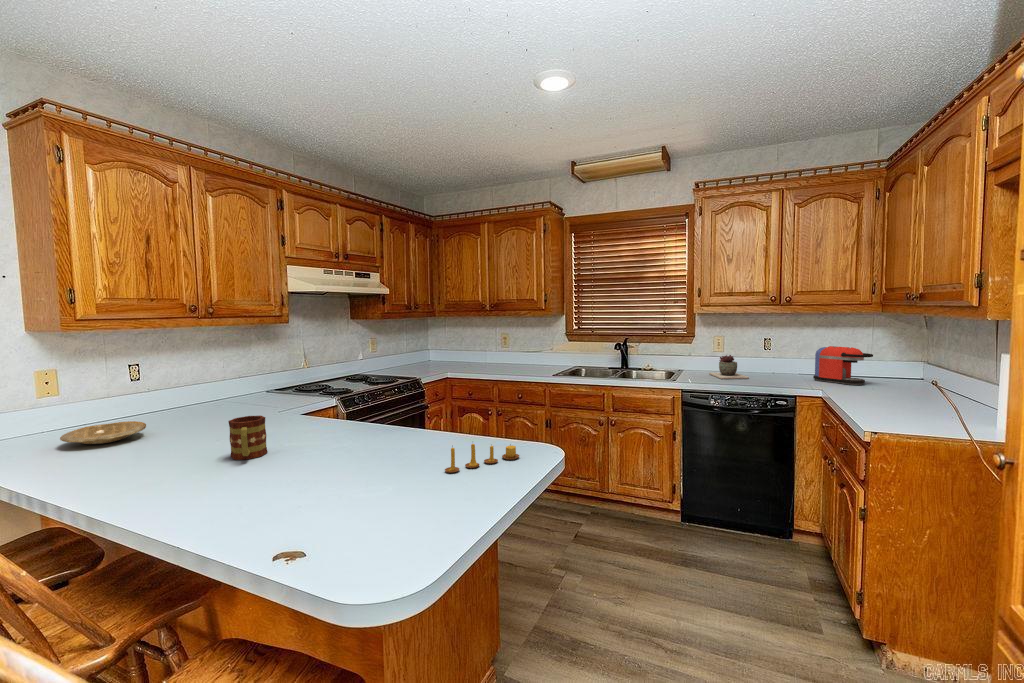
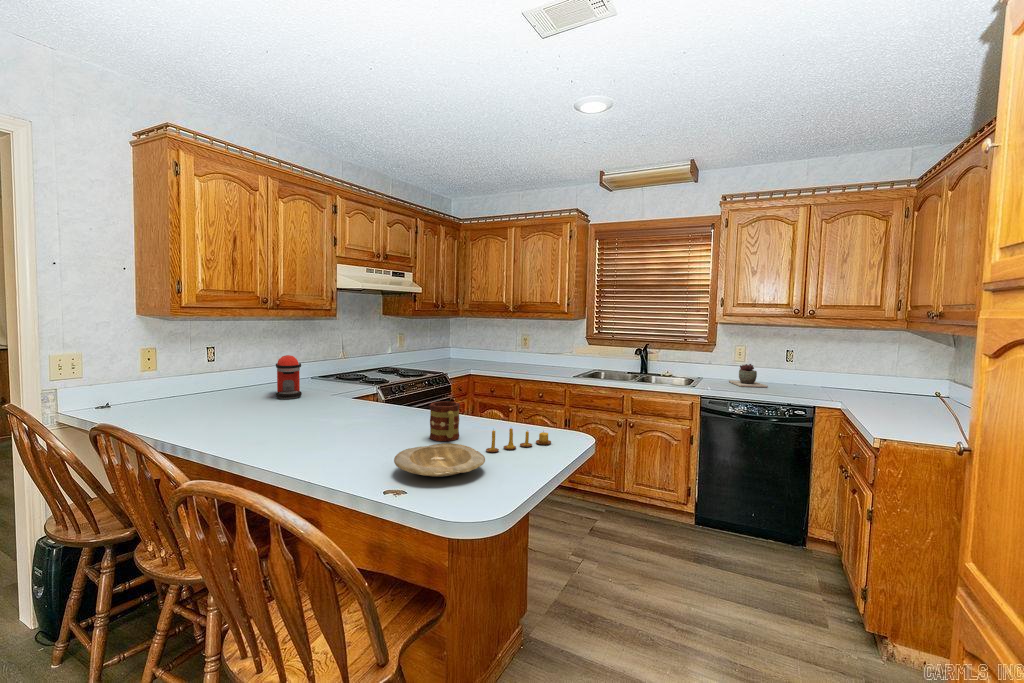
coffee maker: present [813,346,873,385] -> present [276,355,302,399]
mug: present [228,416,267,460] -> present [430,401,460,441]
plate: present [60,421,146,444] -> present [394,443,485,477]

